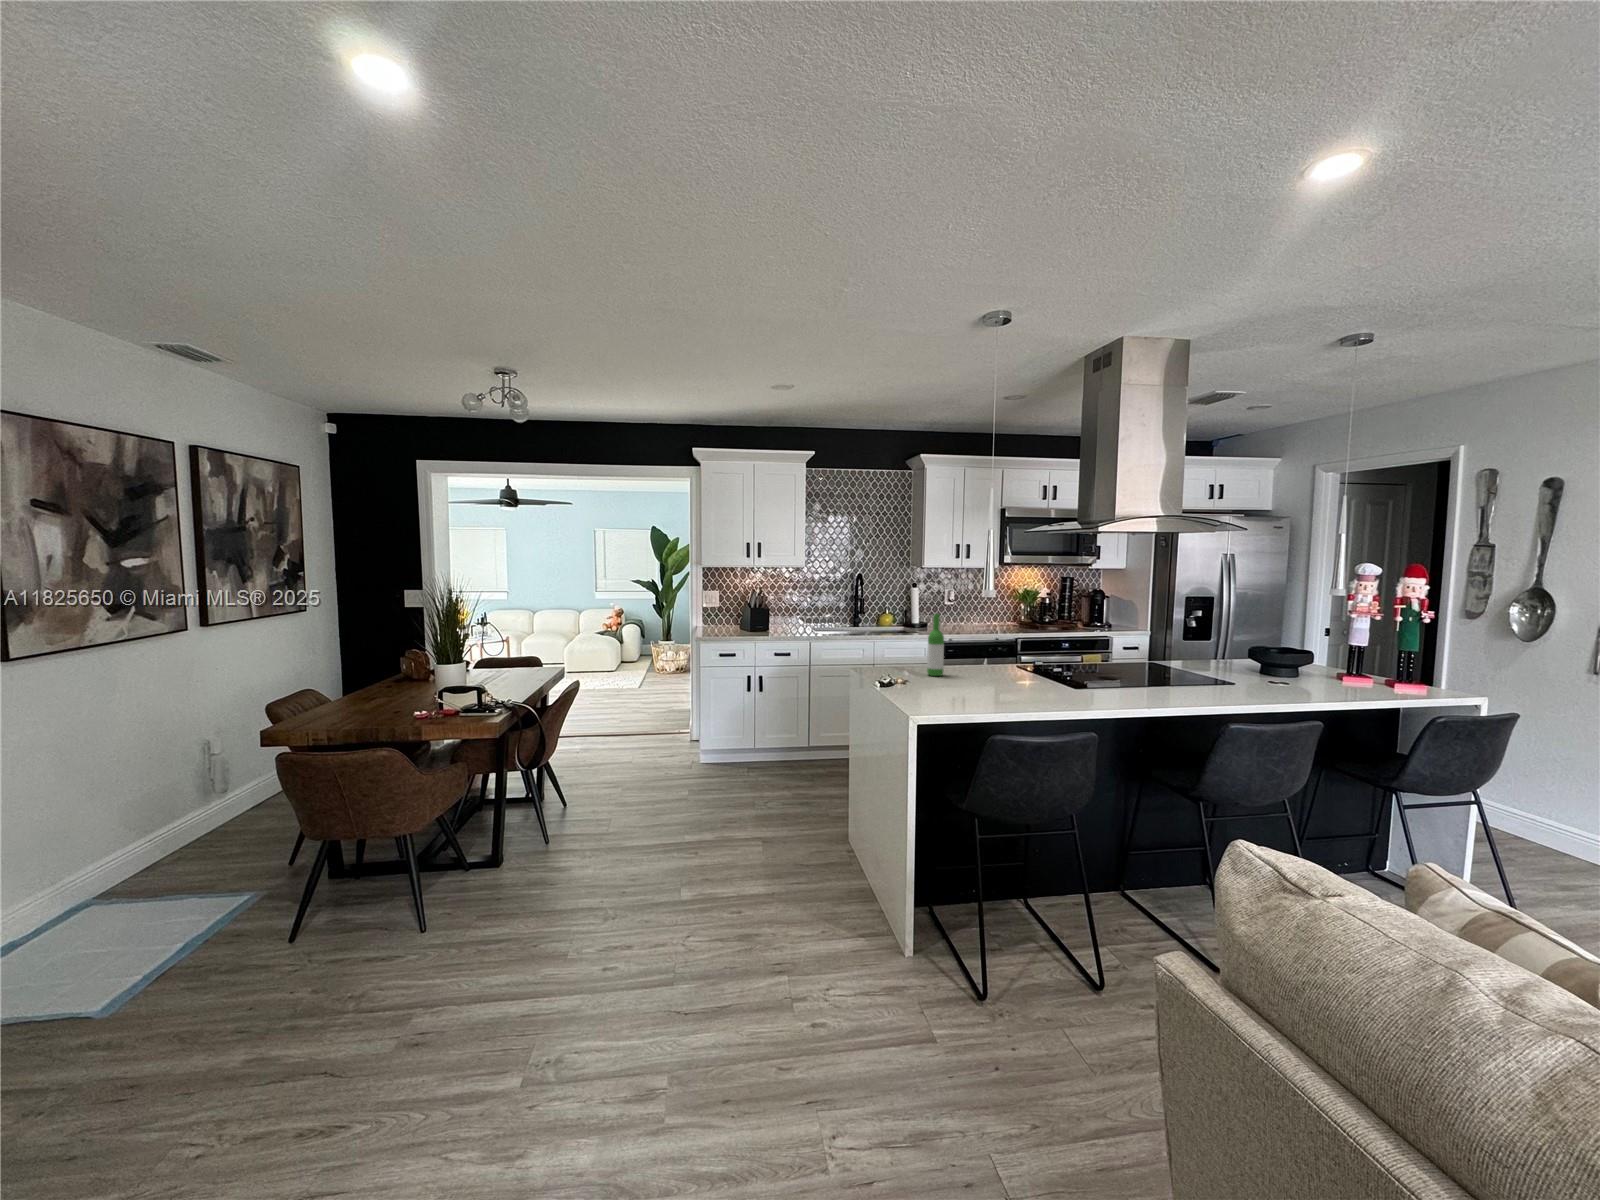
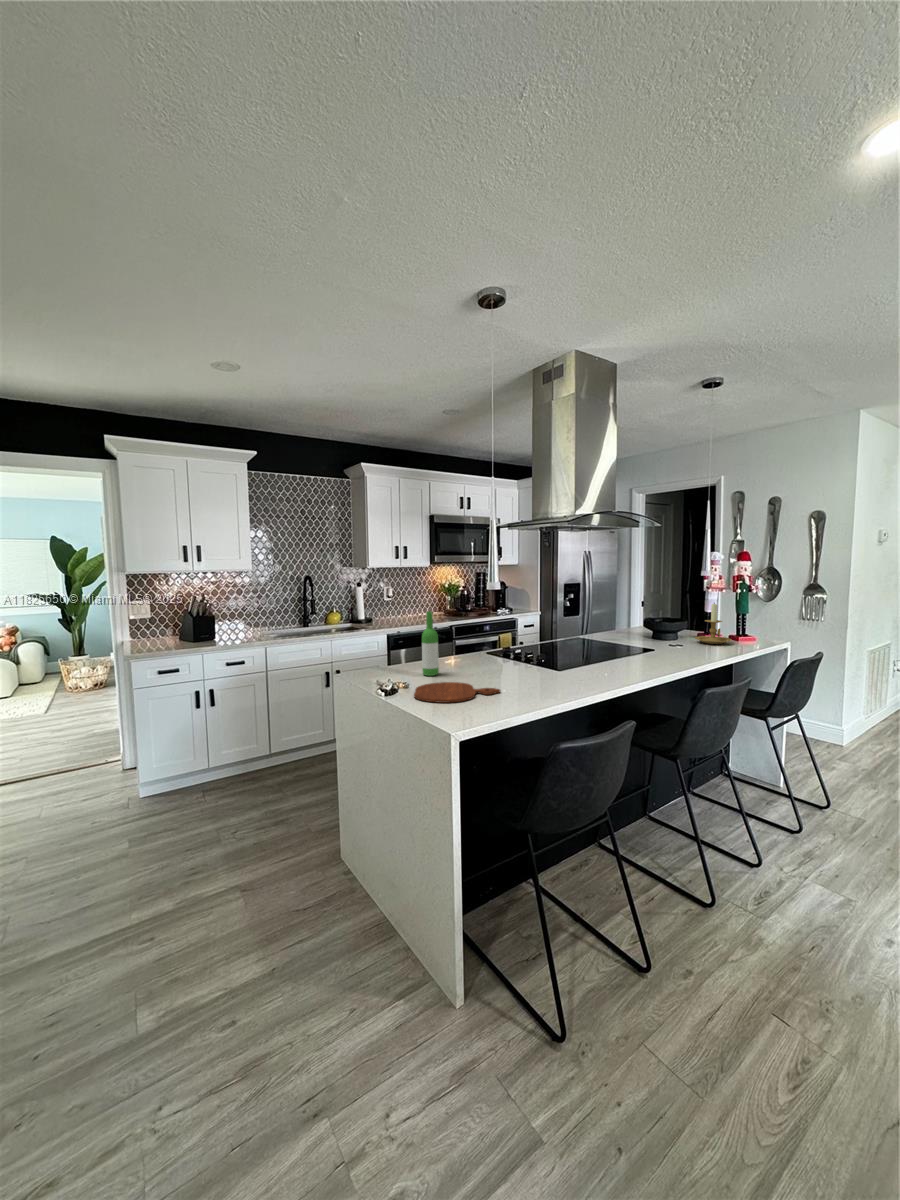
candle holder: none [1307,629,1363,685] -> present [695,603,732,644]
cutting board: none [902,681,985,696] -> present [414,682,500,703]

